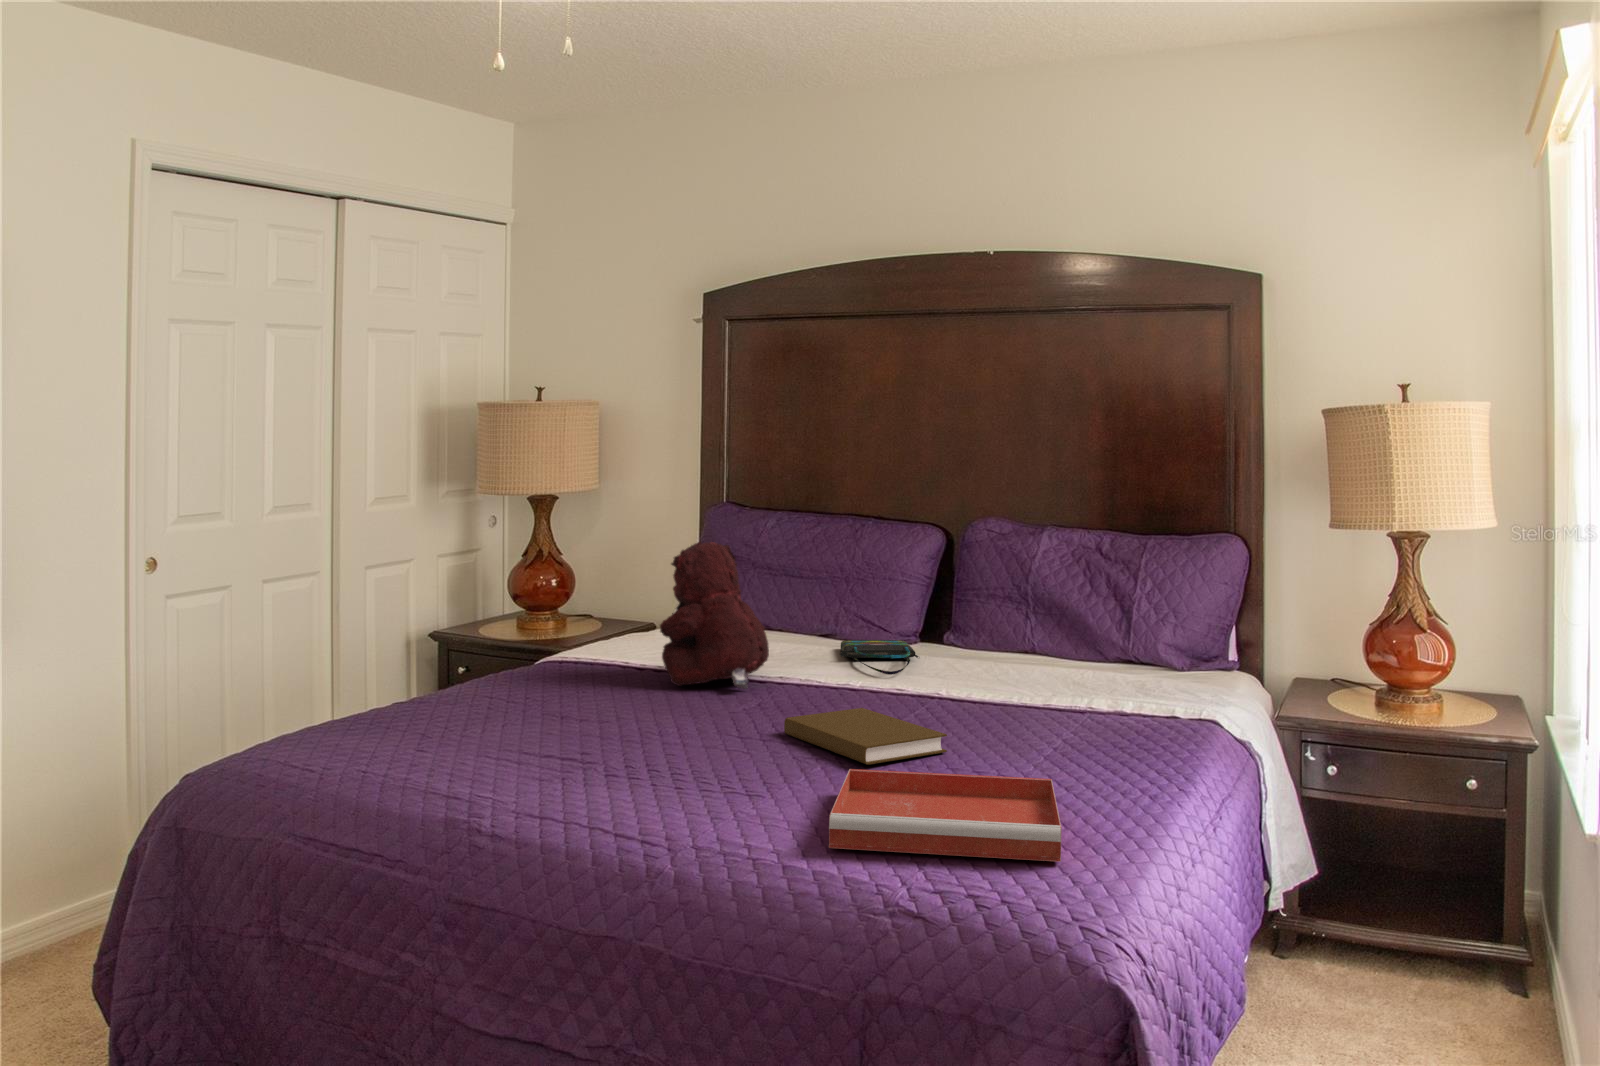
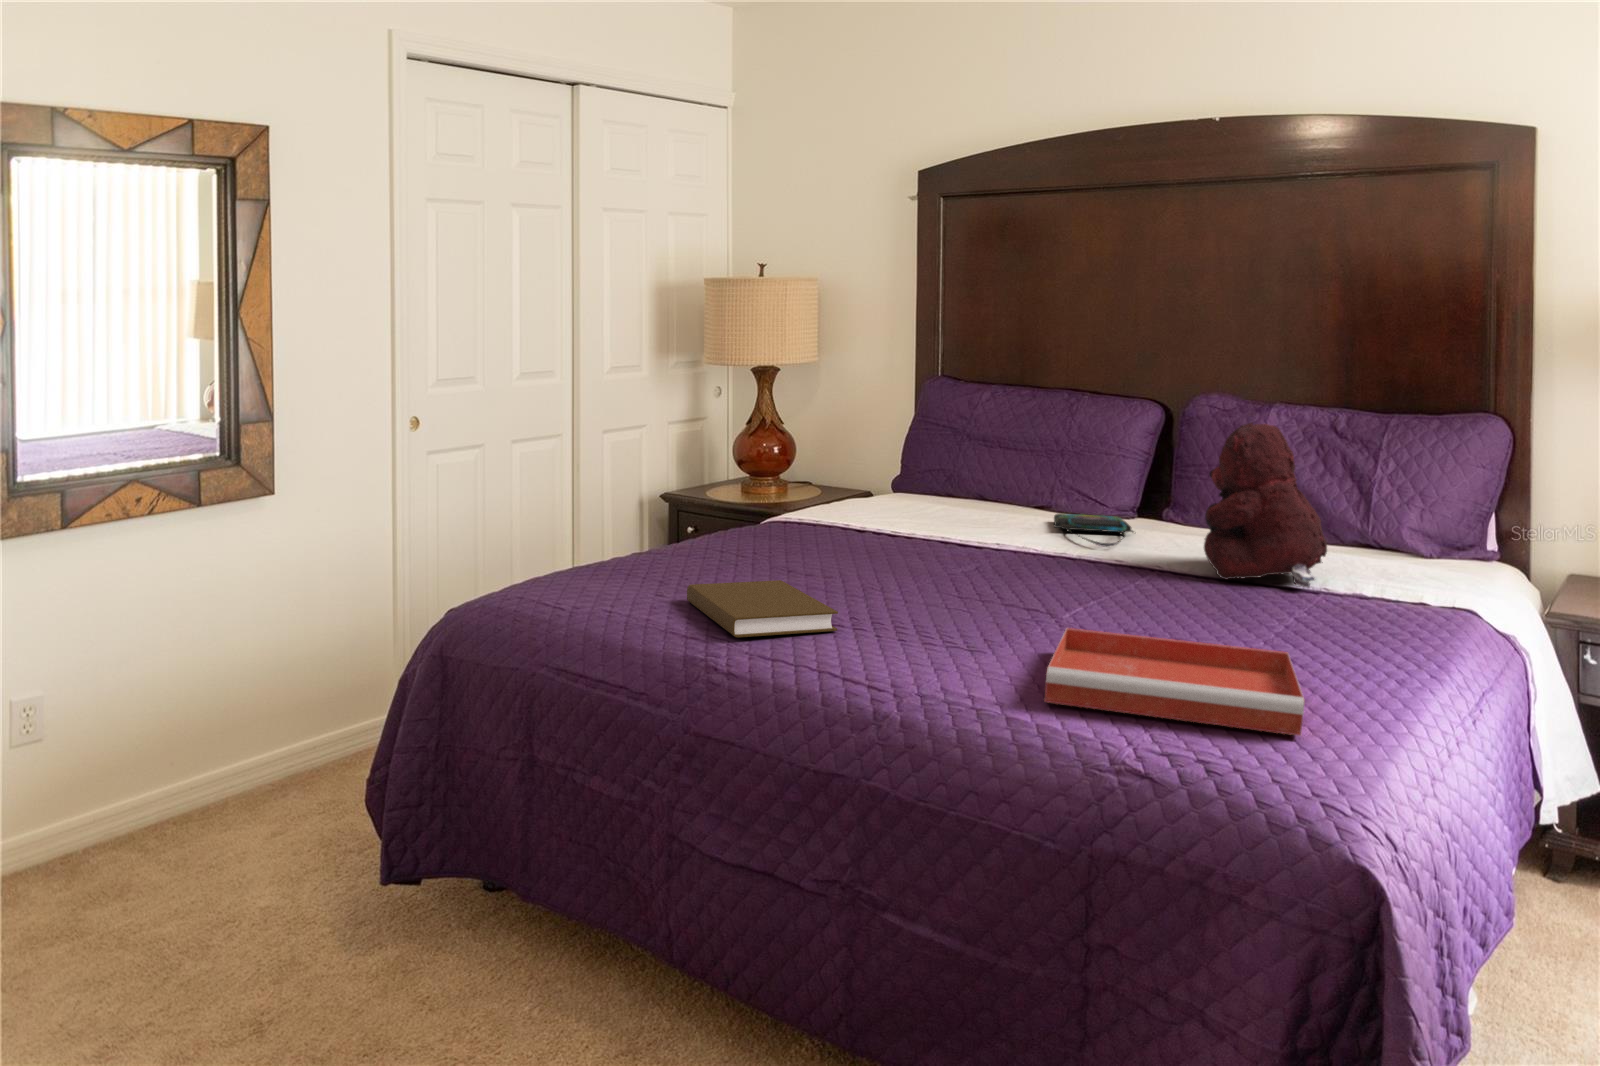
teddy bear: present [660,542,769,689] -> present [1204,423,1327,588]
book: present [784,708,947,765] -> present [687,580,838,637]

